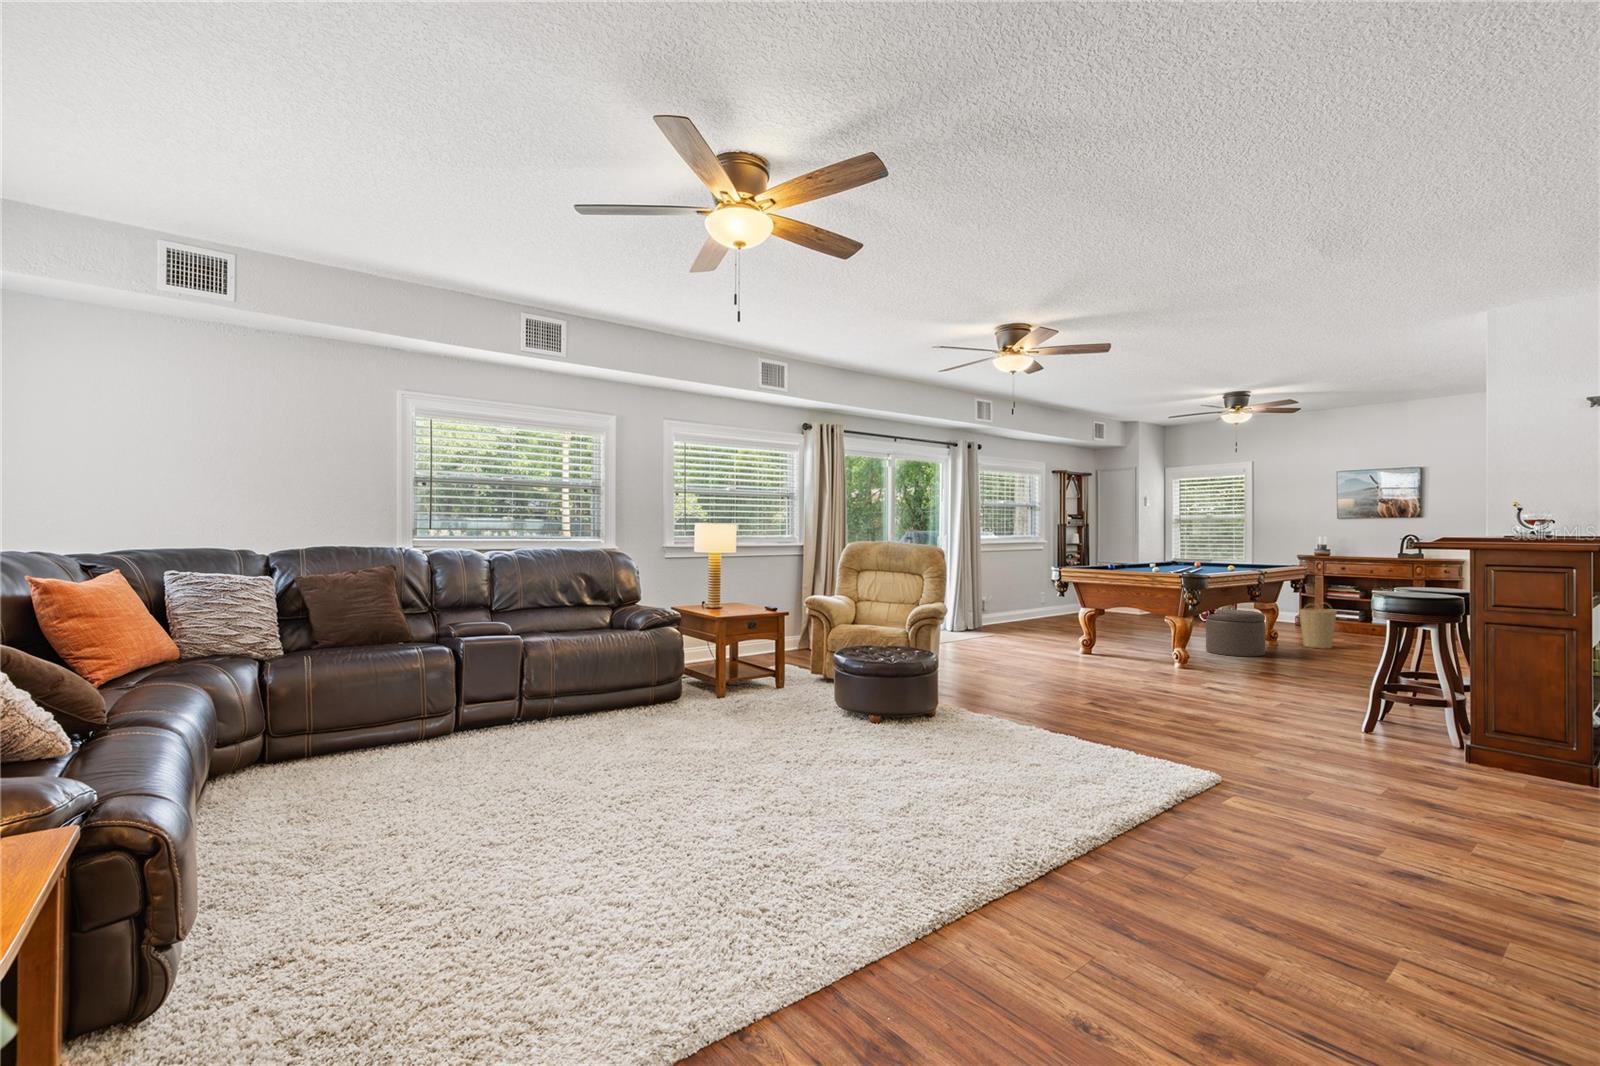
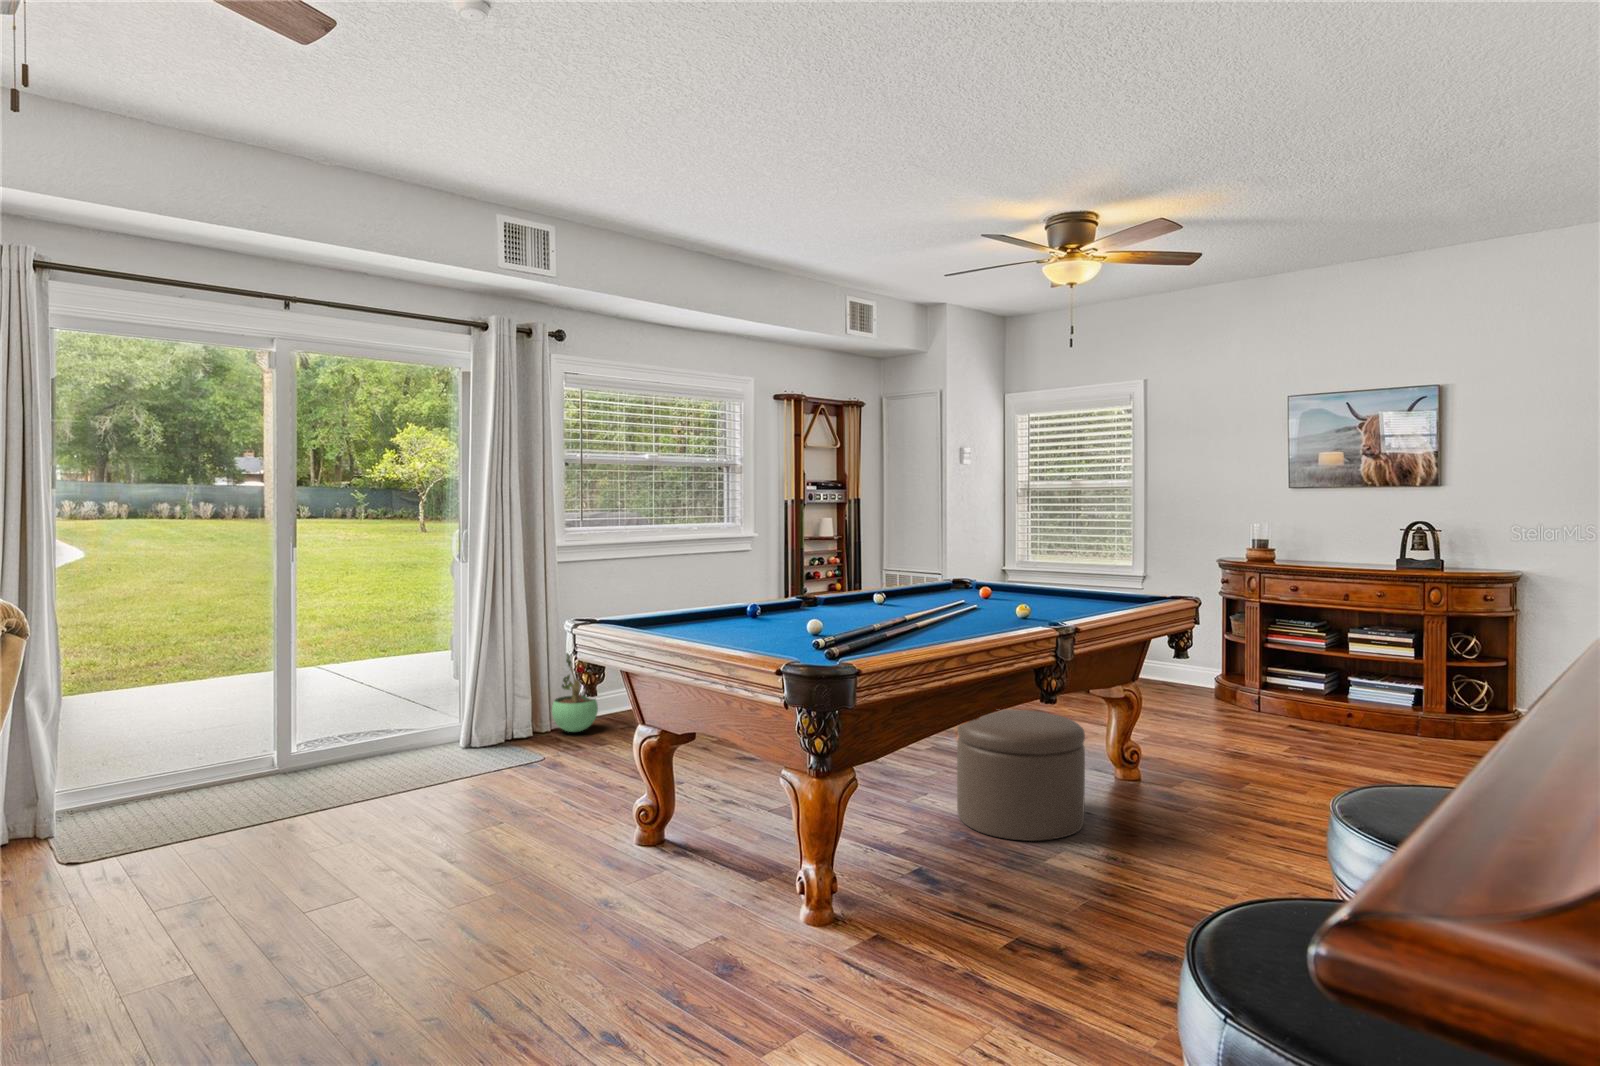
potted plant: none [977,589,999,631] -> present [552,654,598,732]
basket: present [1299,608,1337,649] -> none [1184,680,1262,789]

